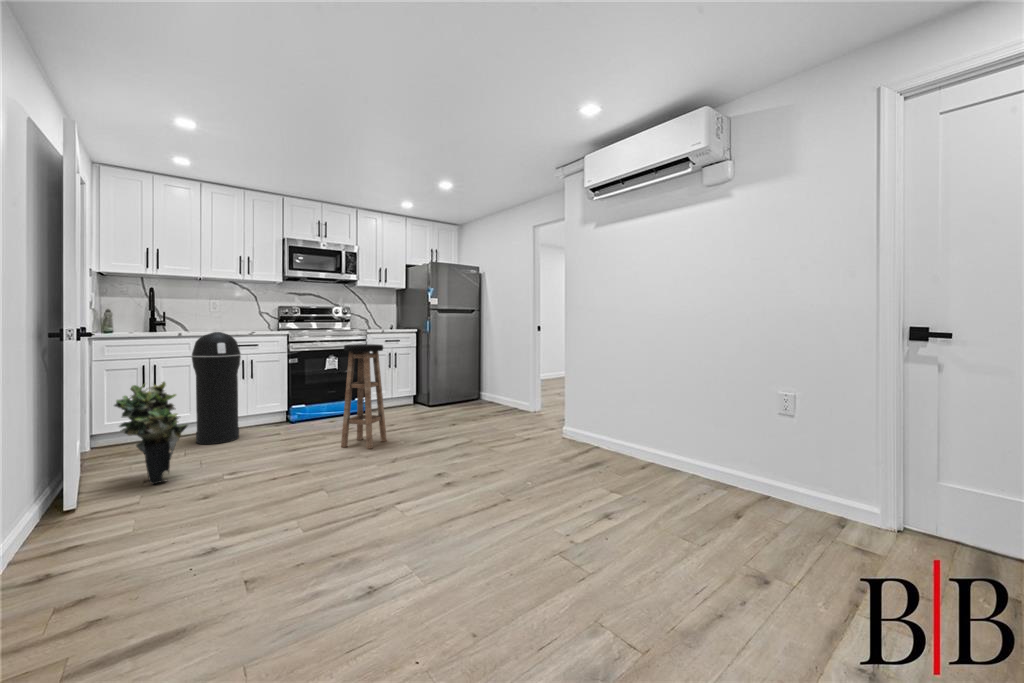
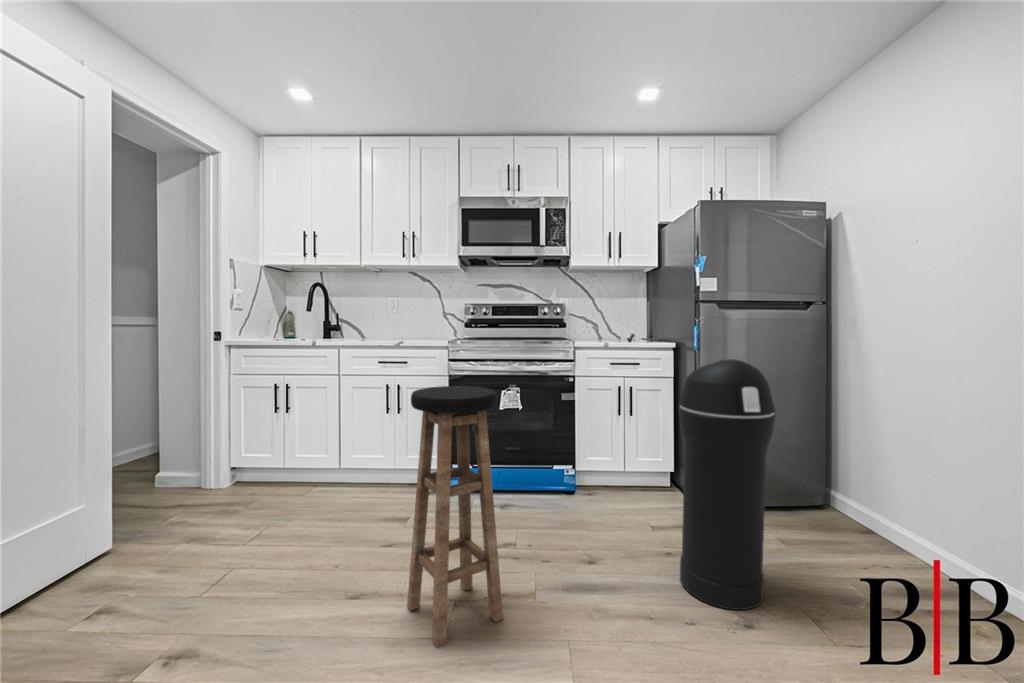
trash can: present [192,332,241,444] -> present [679,359,775,610]
potted plant: present [114,382,188,485] -> none [60,432,177,611]

